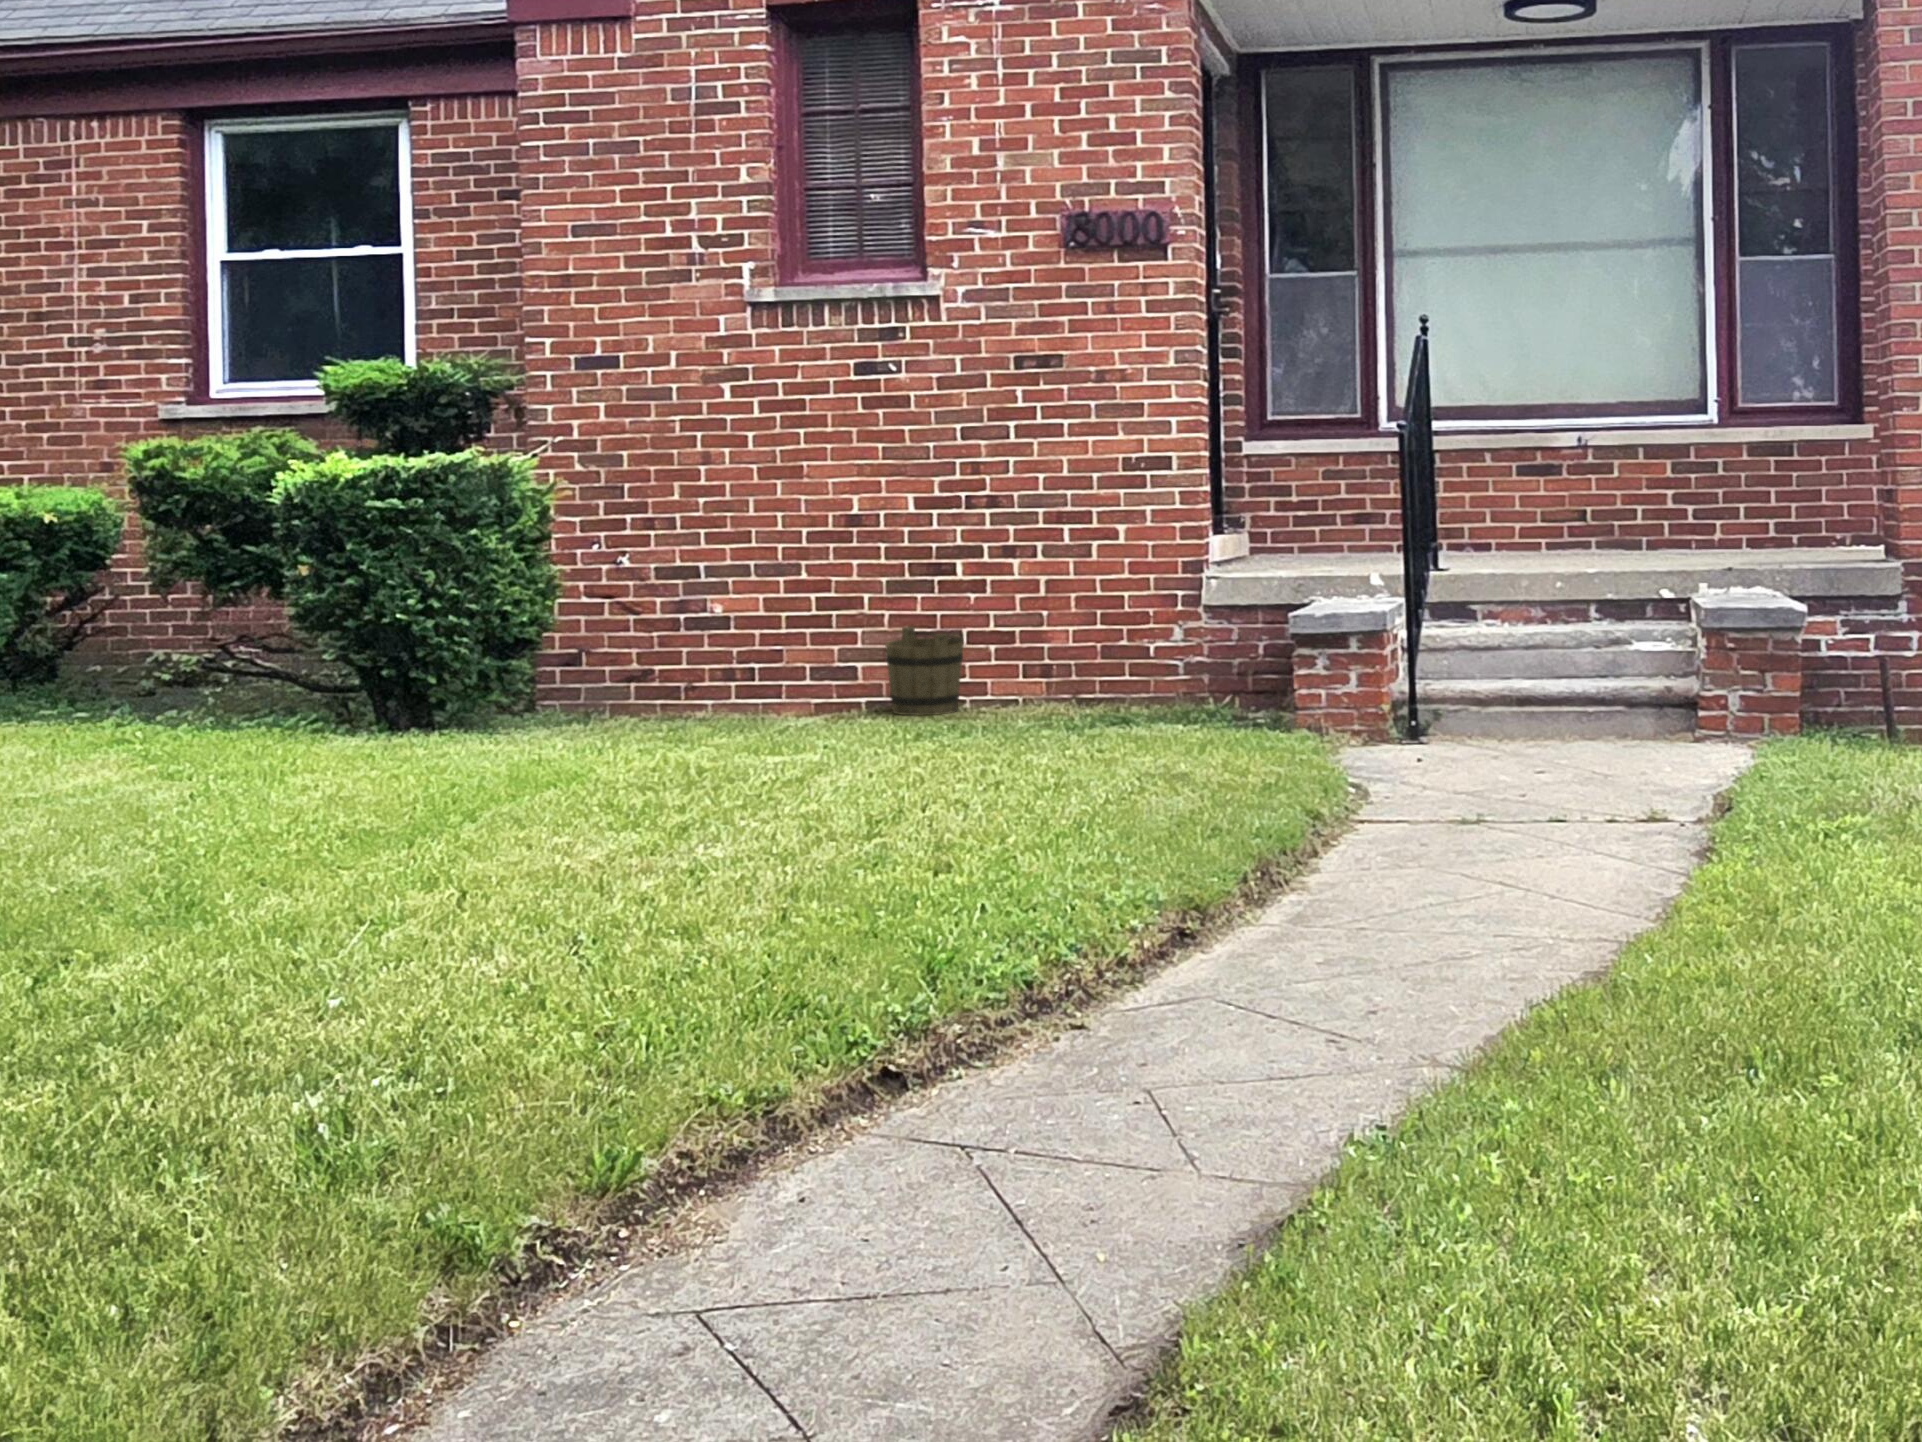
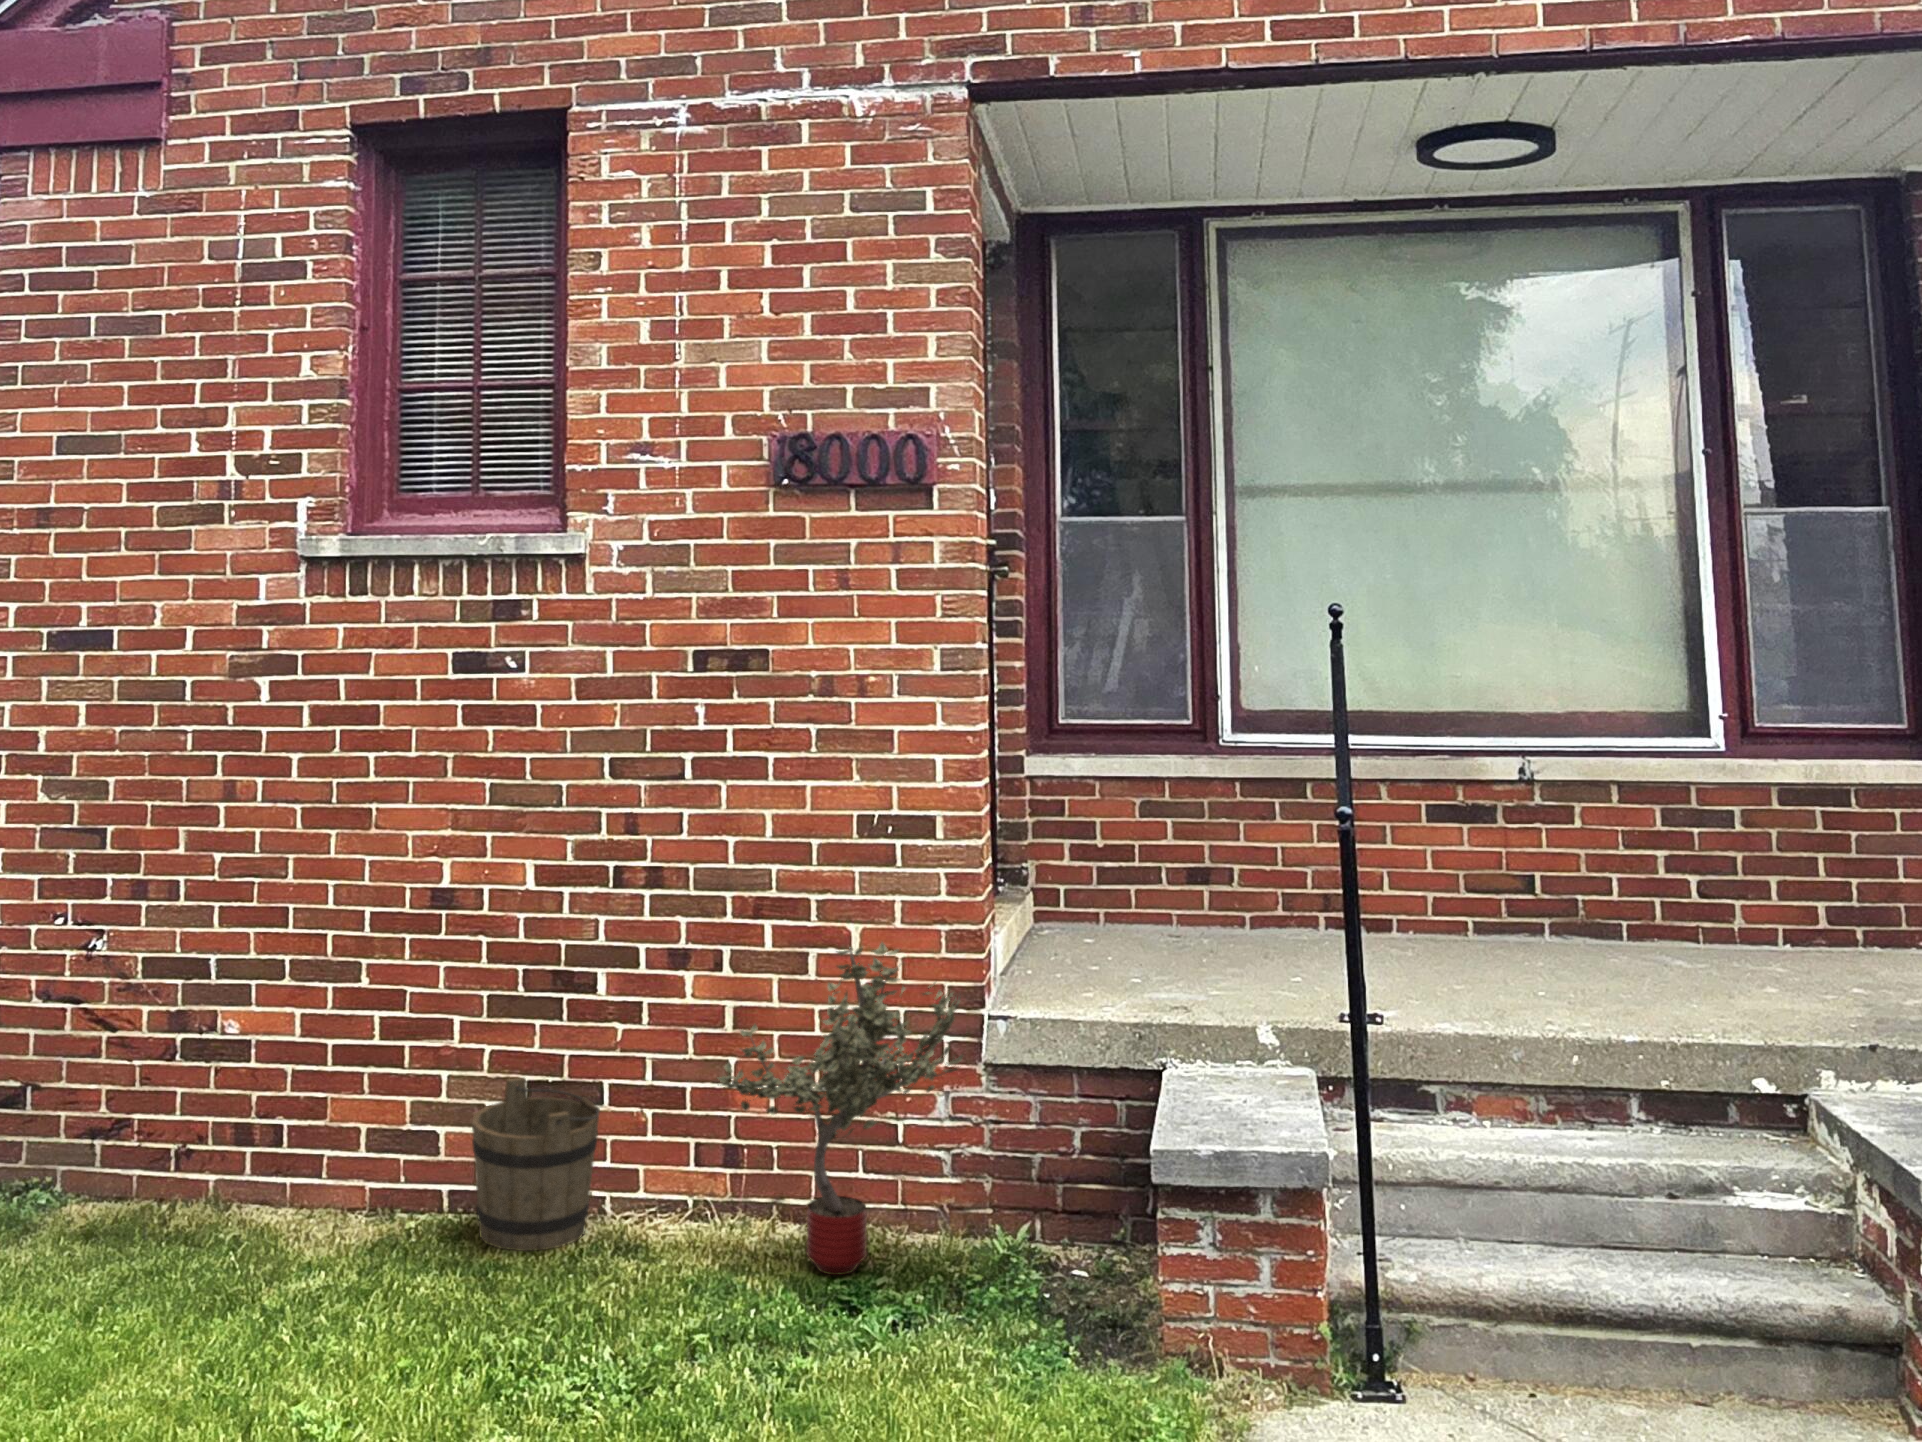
potted tree: none [1037,526,1188,716] -> present [719,942,963,1275]

